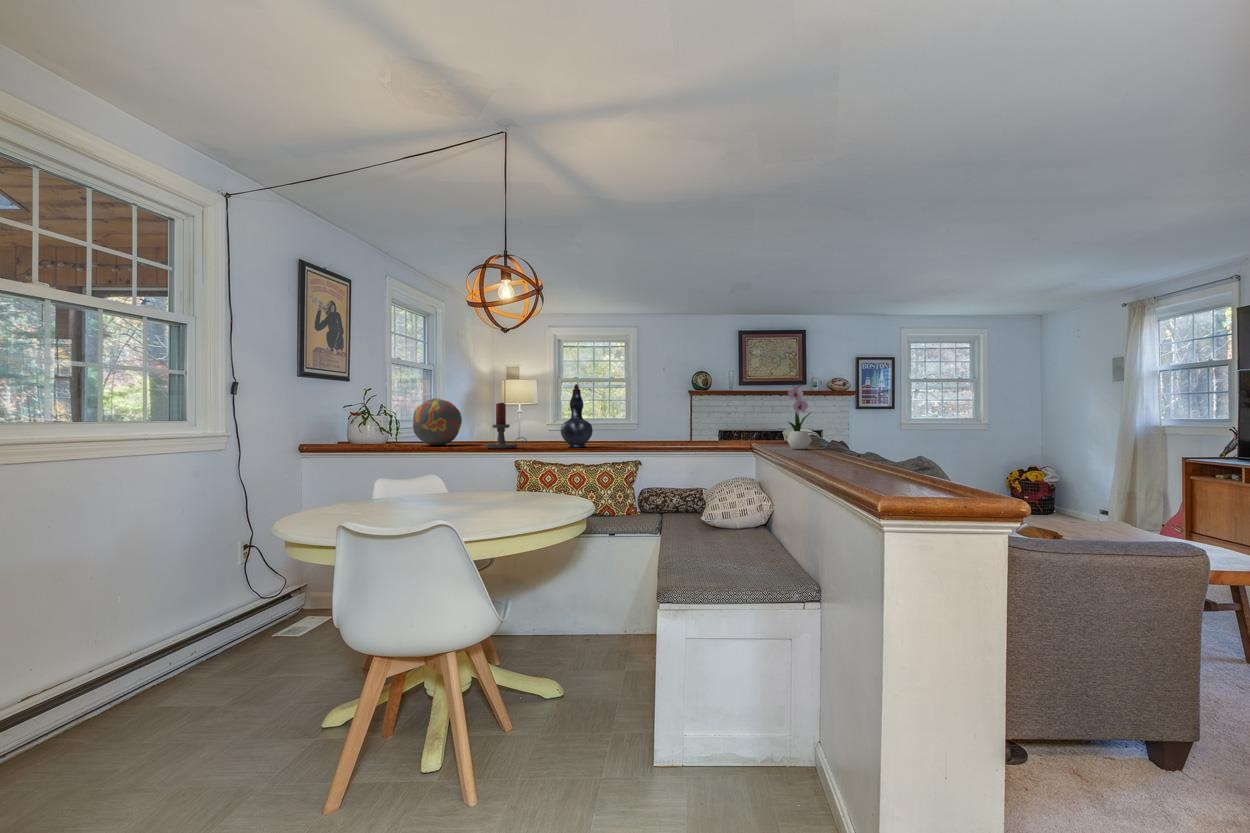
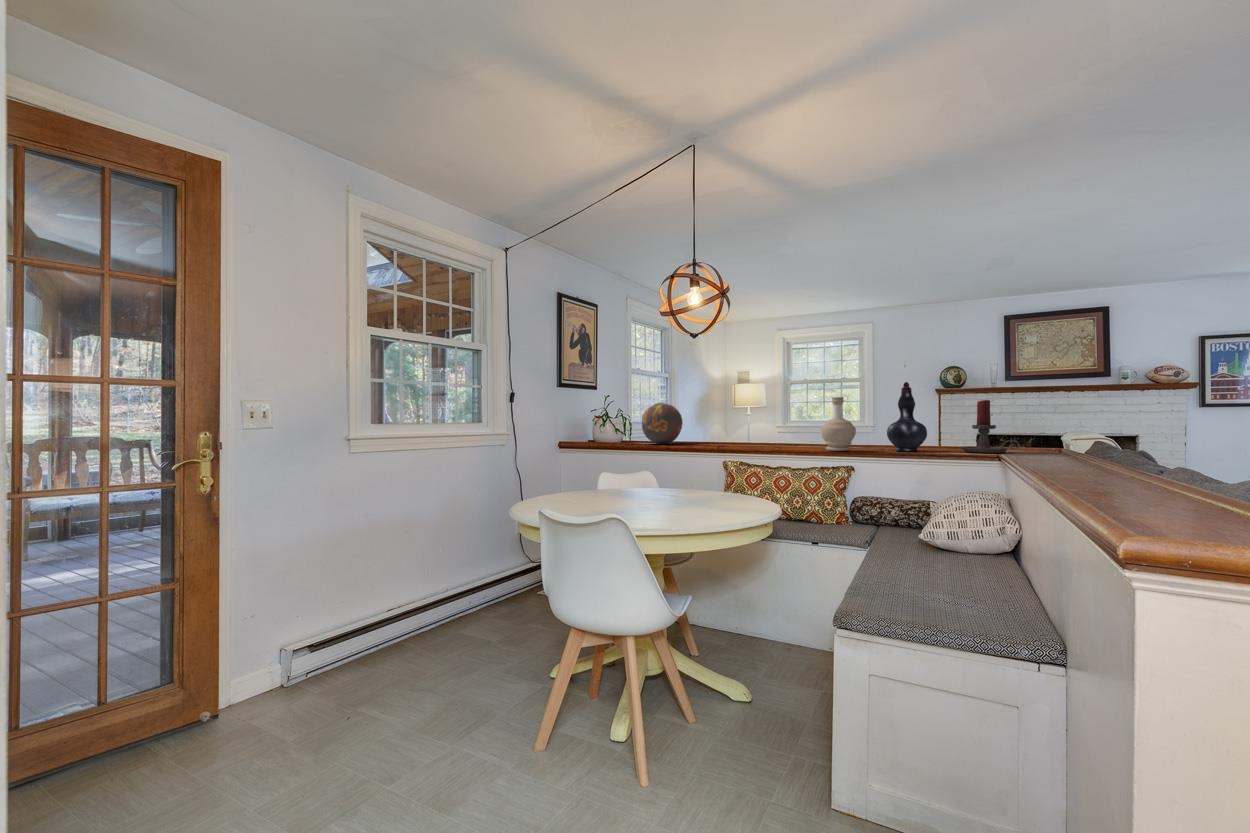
flower arrangement: present [787,378,812,449] -> none [1049,370,1090,462]
decorative vase: present [561,384,593,447] -> present [887,382,927,452]
bottle: none [613,396,643,447] -> present [821,397,856,451]
candle holder: present [485,403,527,449] -> present [962,400,1020,453]

